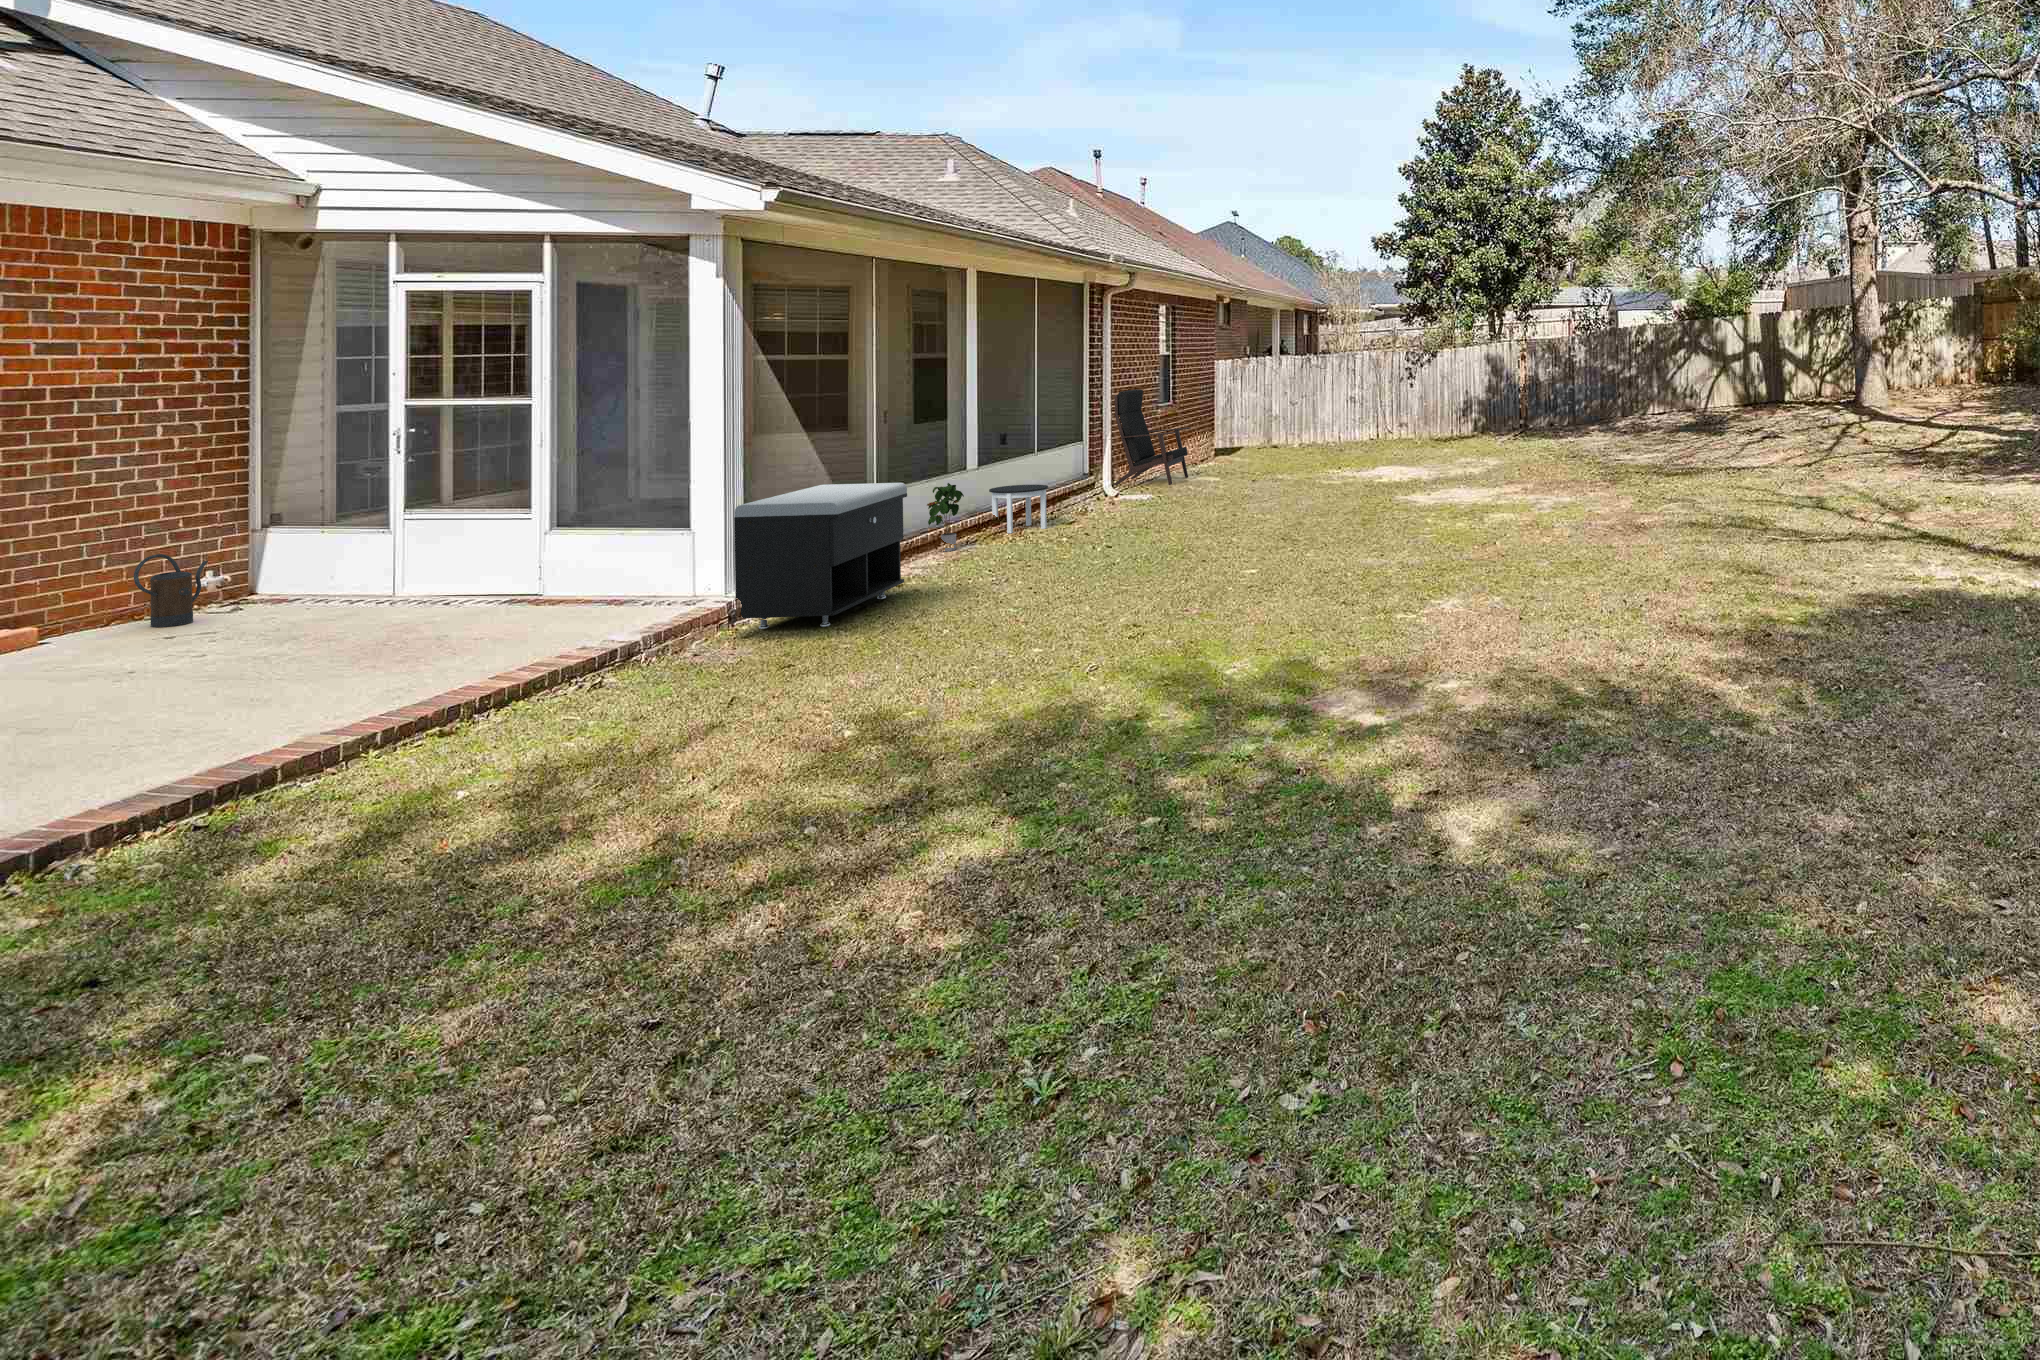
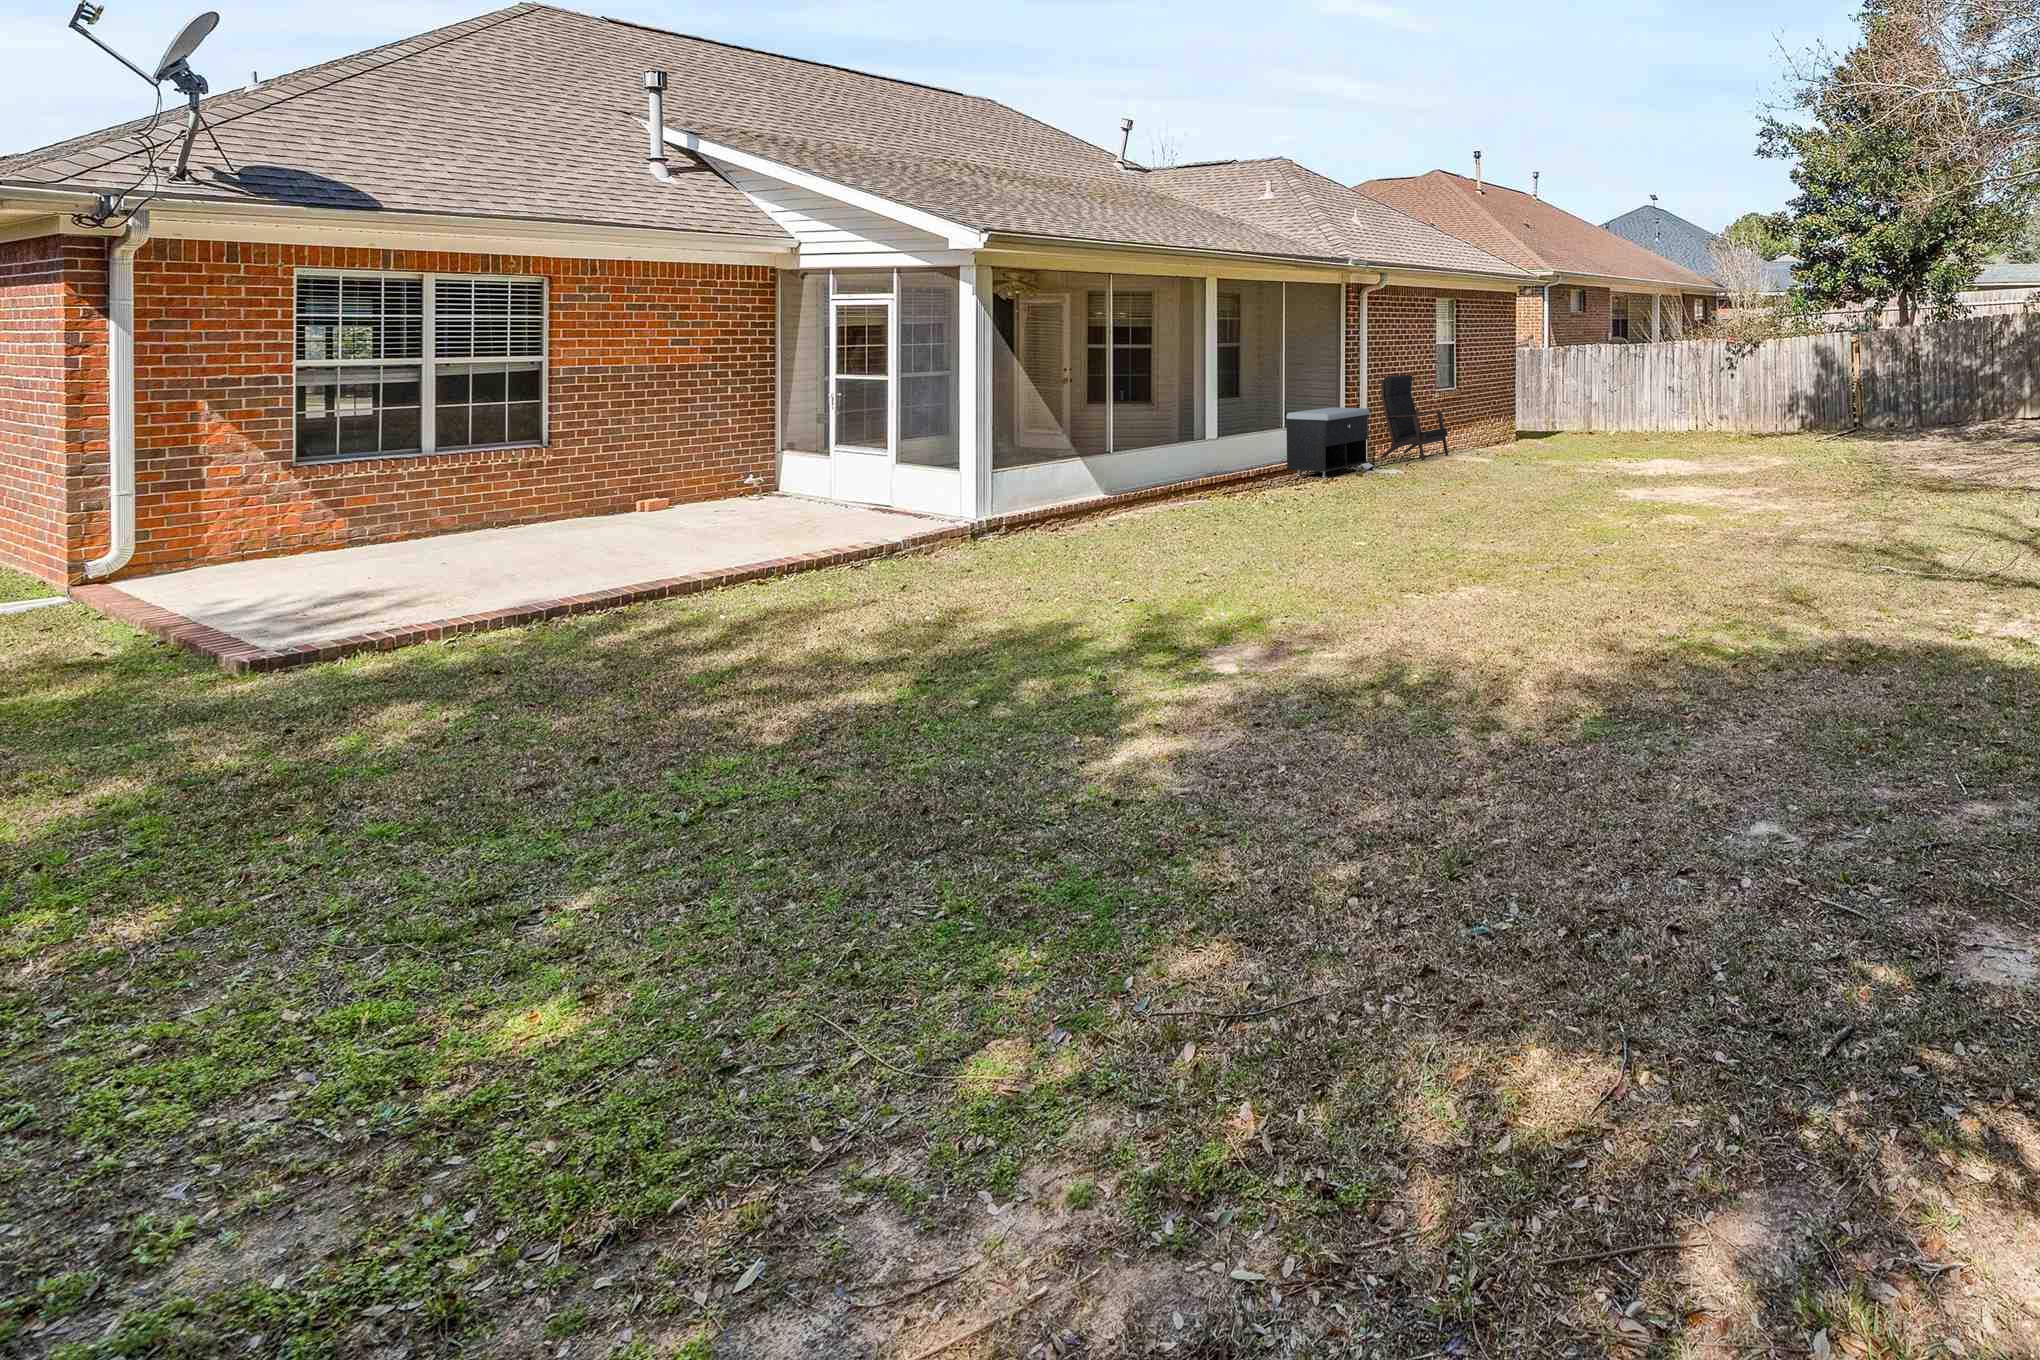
storage bench: present [734,483,907,629] -> present [1286,407,1370,478]
potted plant: present [927,483,964,551] -> none [1165,448,1198,501]
round table: present [989,485,1048,533] -> none [1232,453,1276,491]
watering can: present [134,554,208,627] -> none [713,461,750,503]

